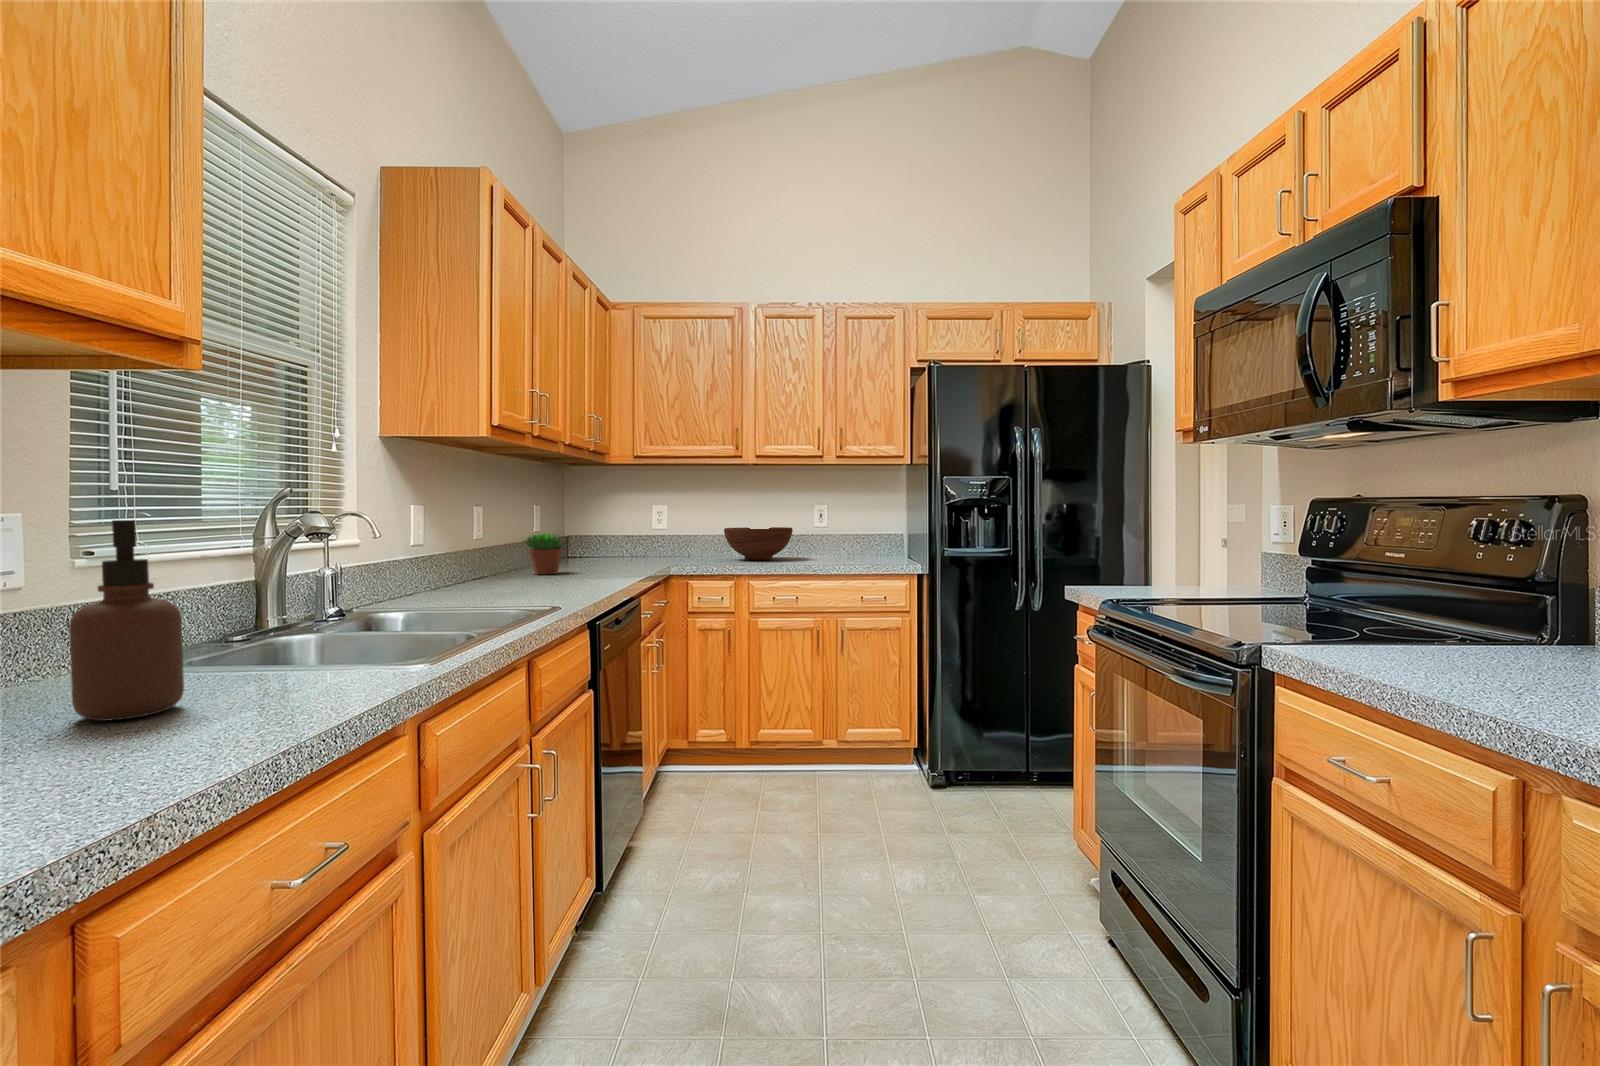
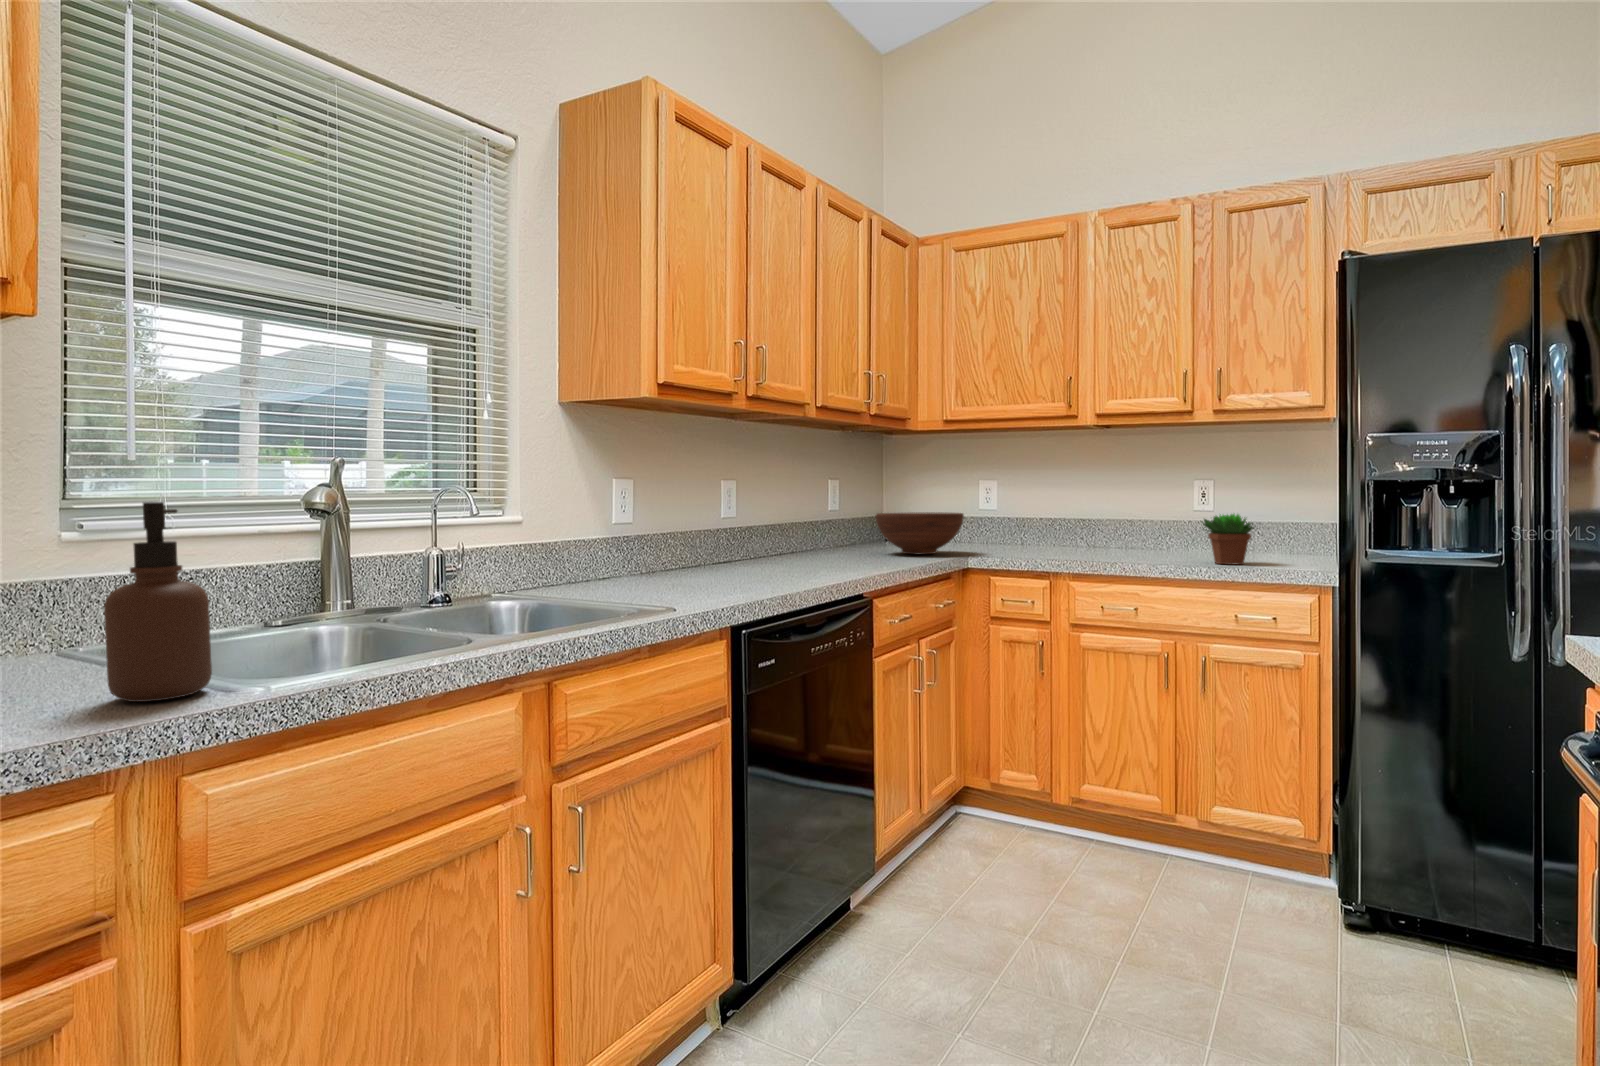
fruit bowl: present [724,527,793,560] -> present [876,512,964,554]
succulent plant: present [524,533,563,574] -> present [1204,514,1254,565]

